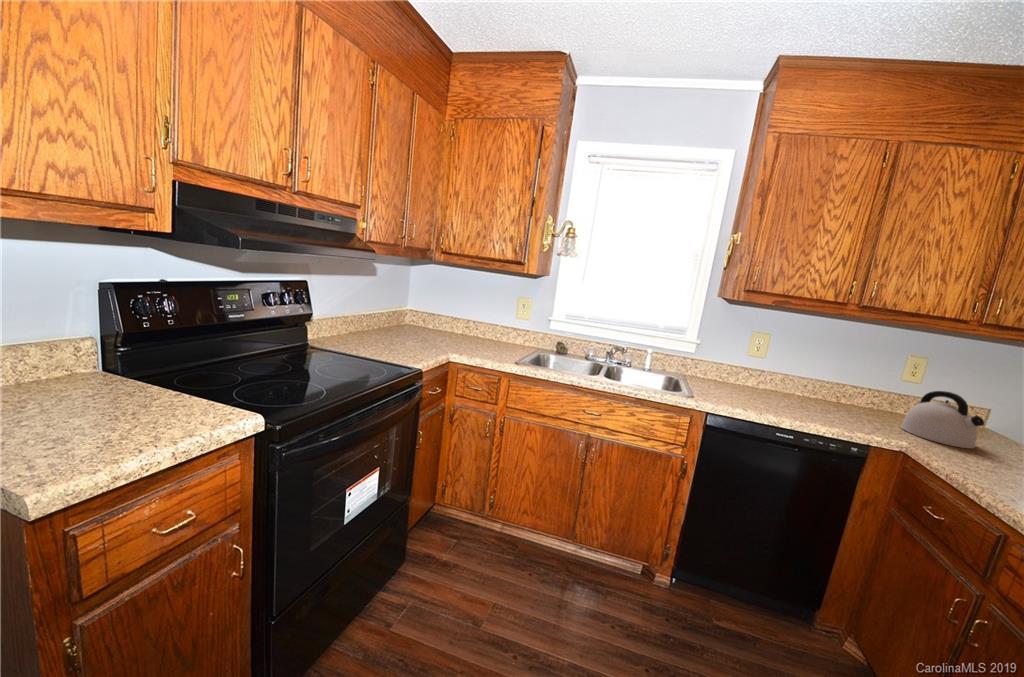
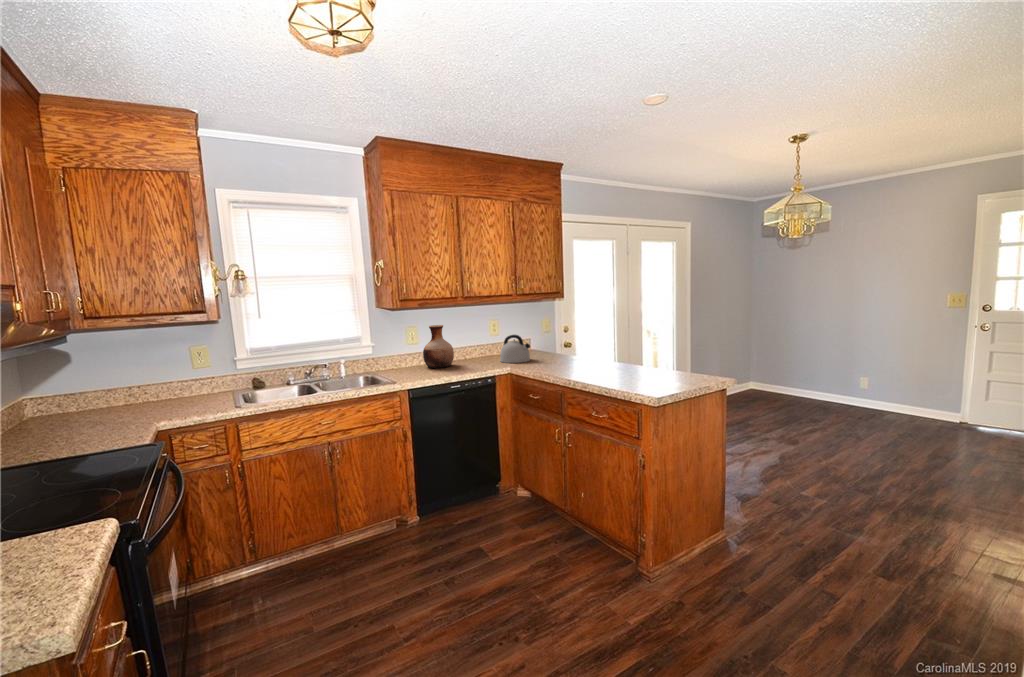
vase: none [760,337,813,403] -> present [423,325,454,368]

